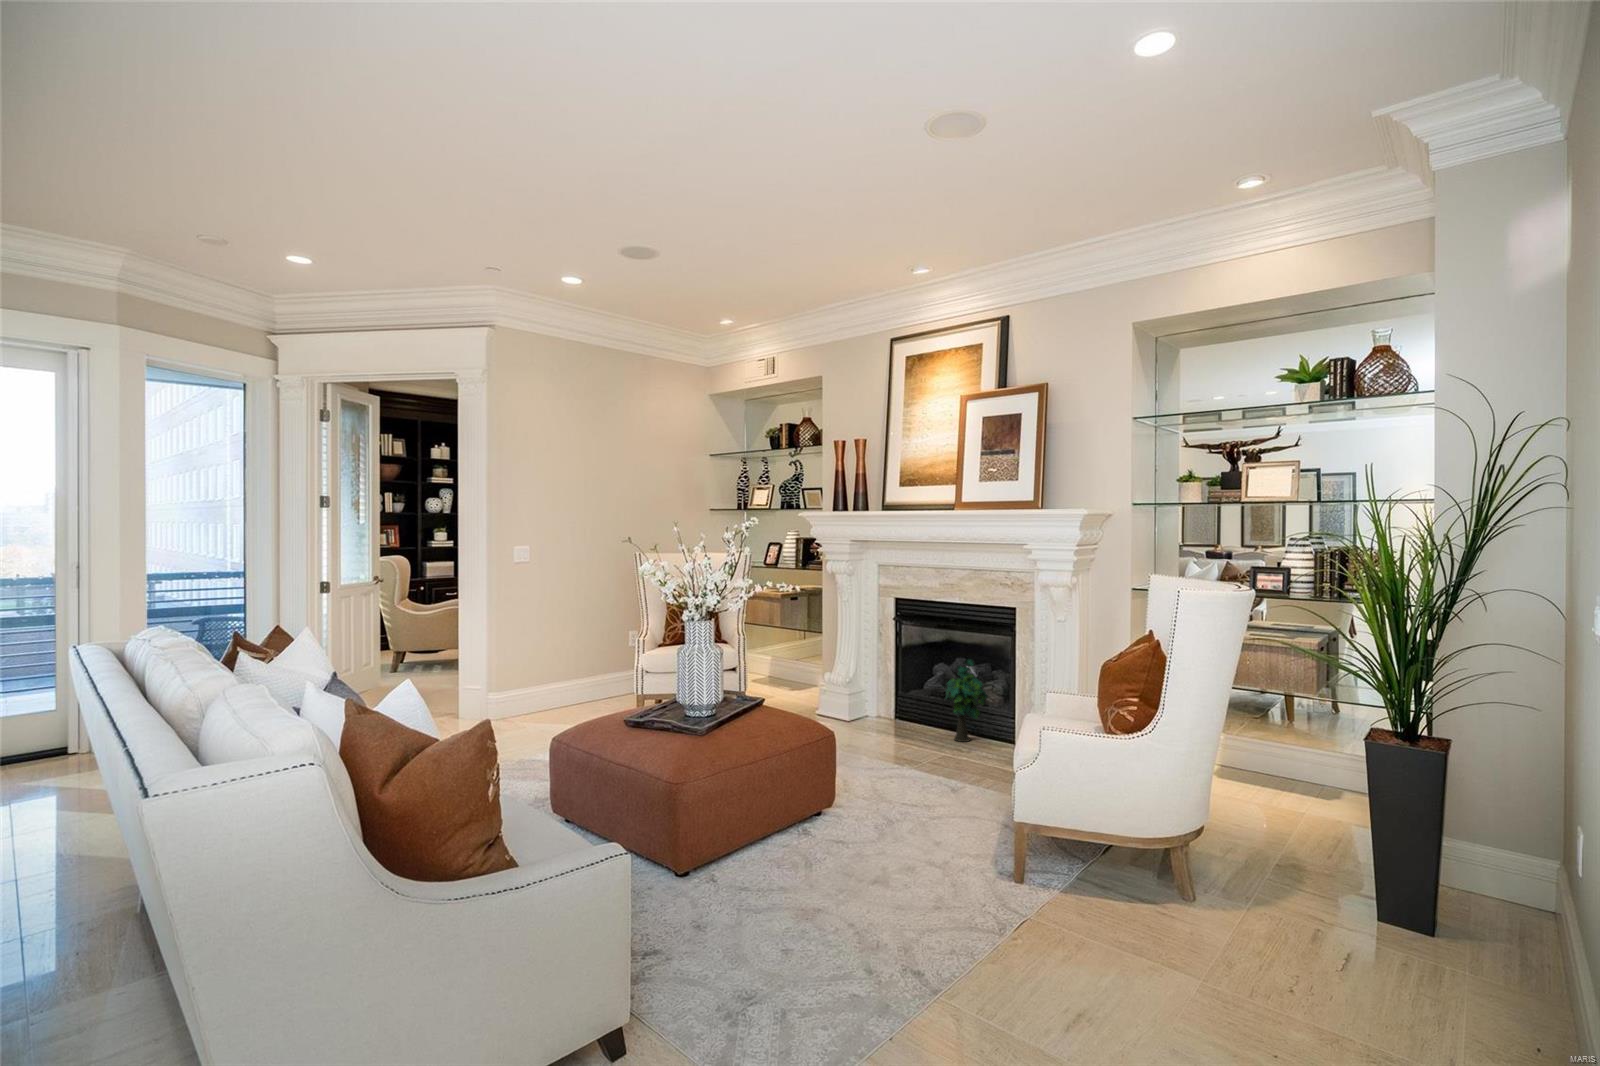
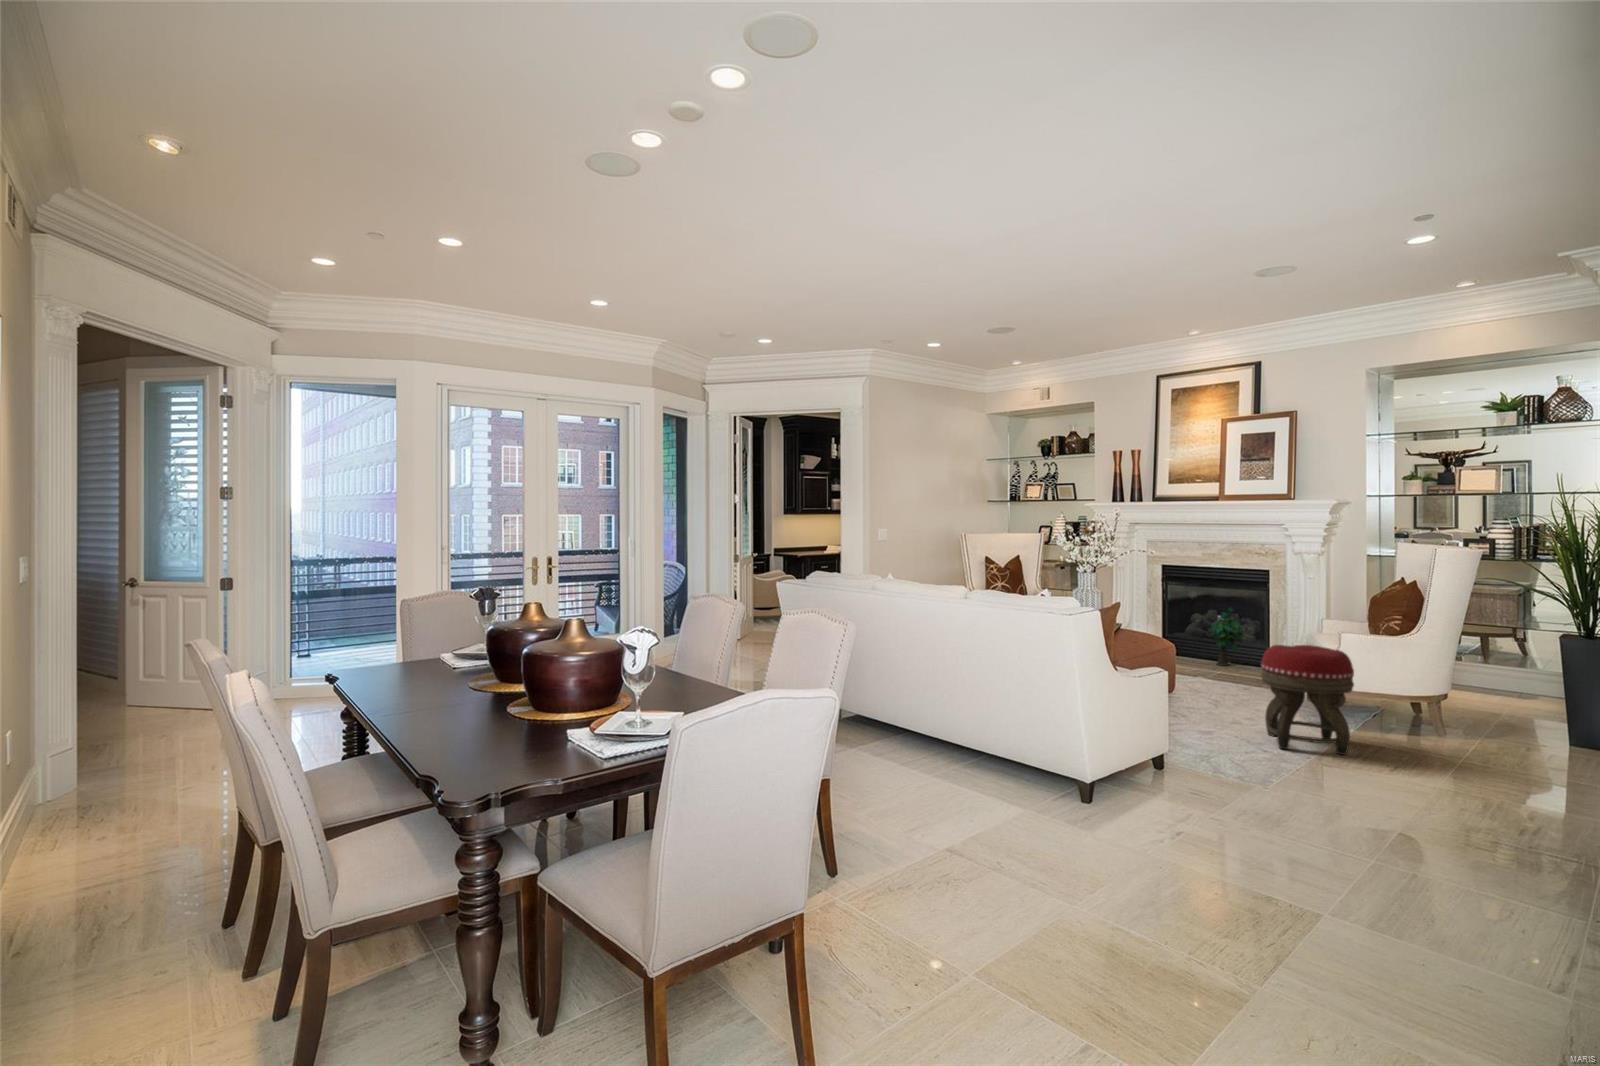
footstool: none [906,765,1046,979] -> present [1261,645,1354,755]

